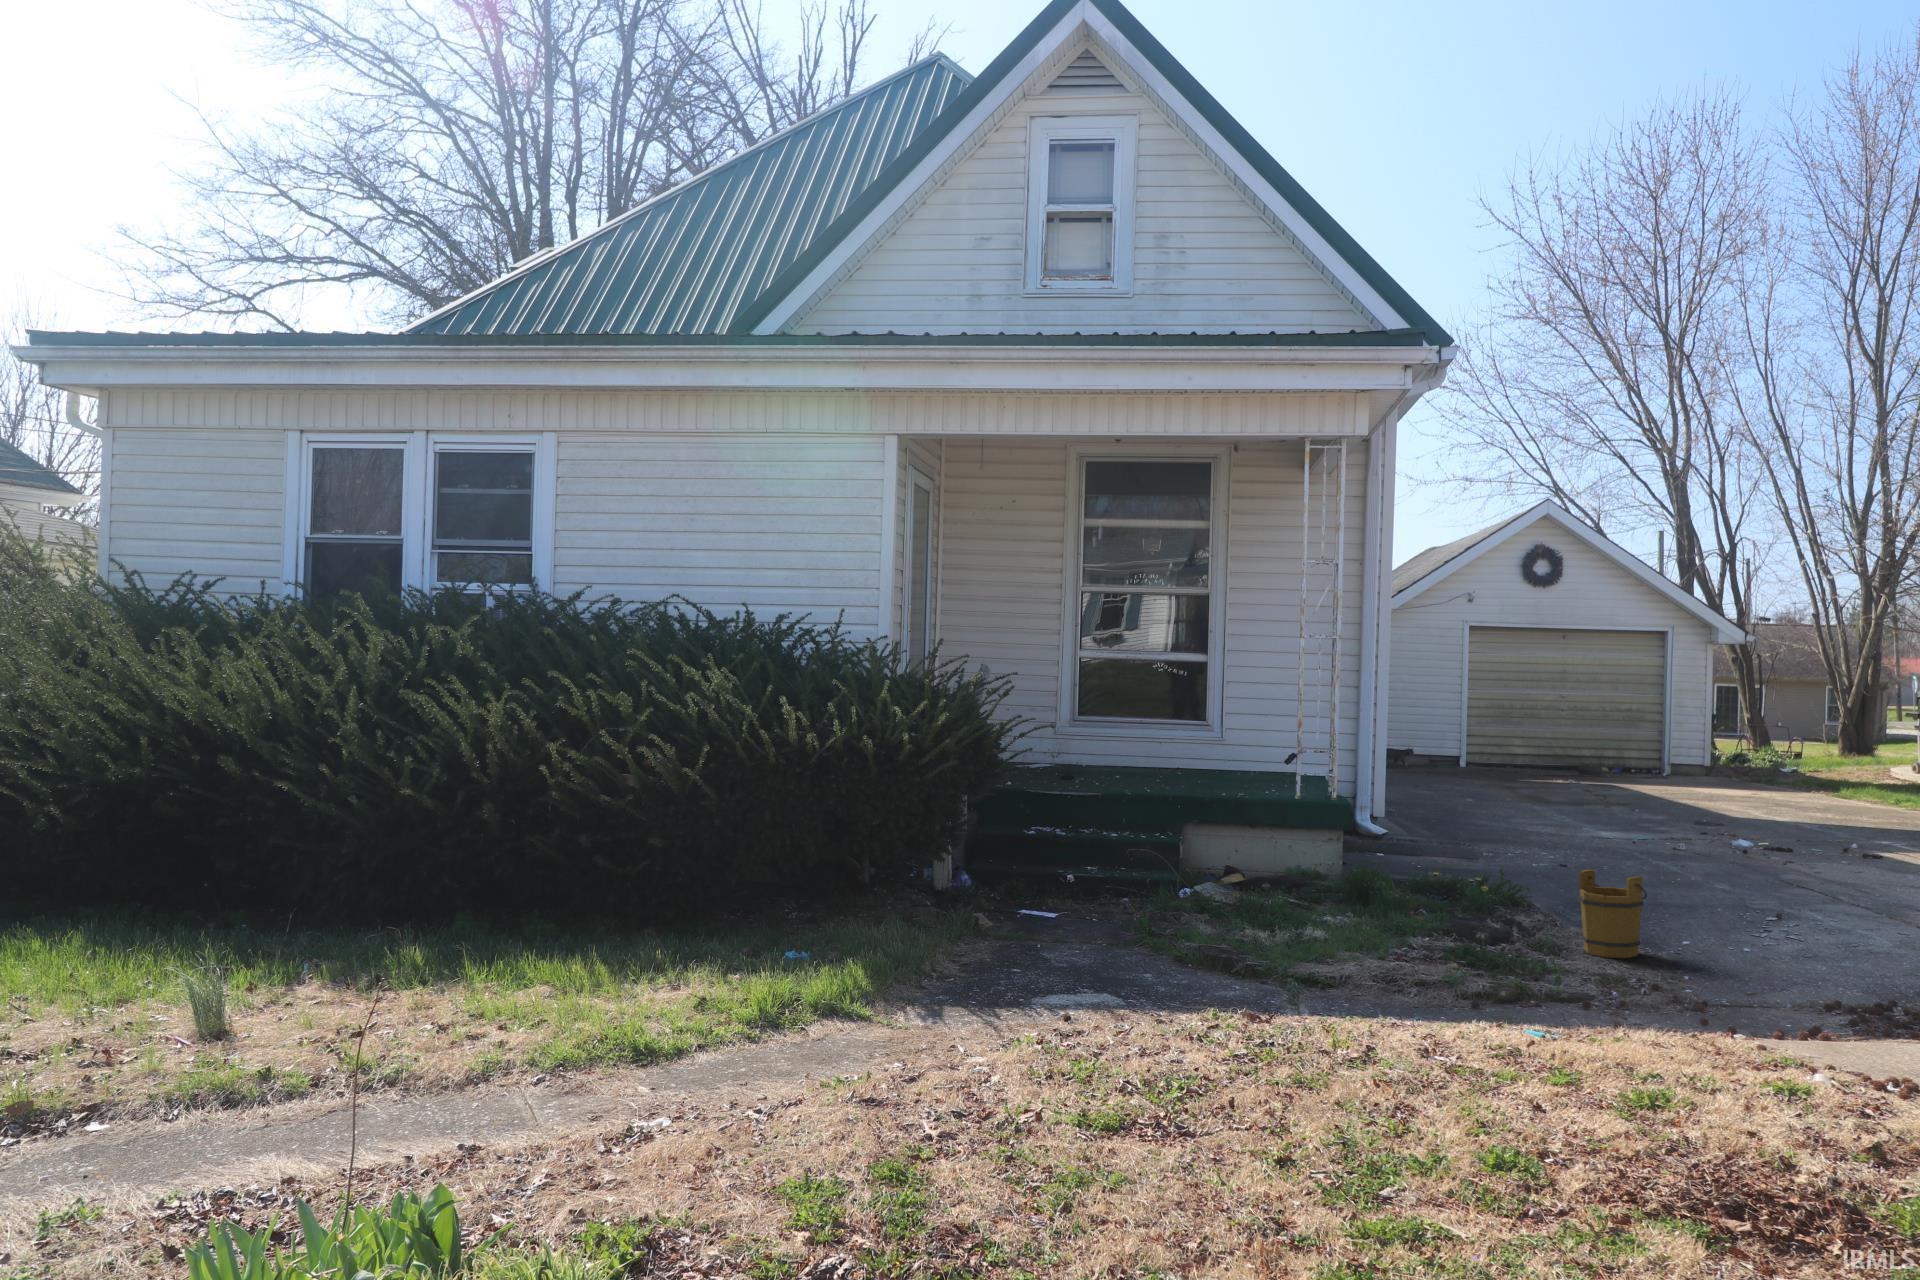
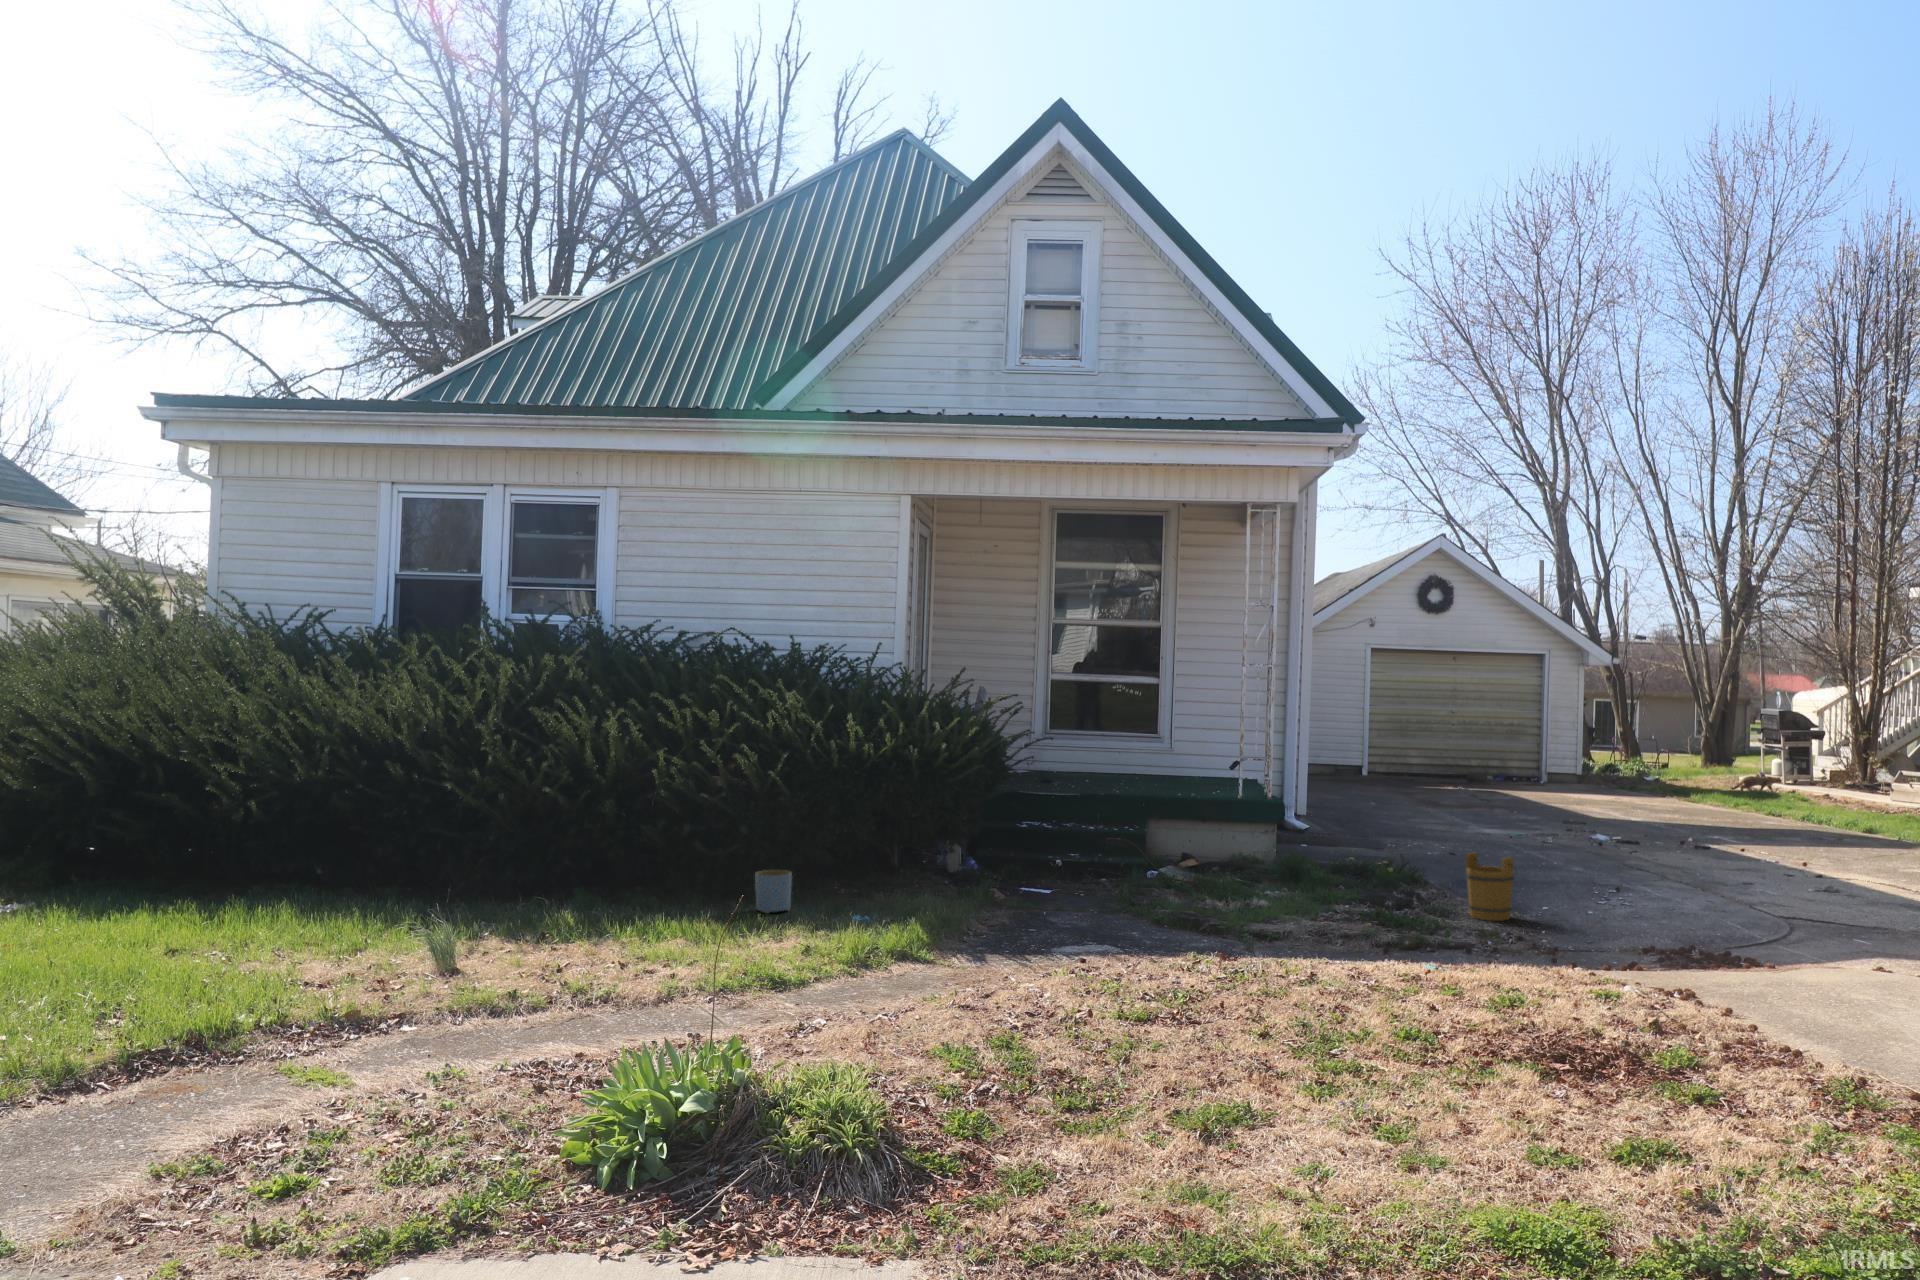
planter: none [674,889,720,945] -> present [755,870,792,913]

